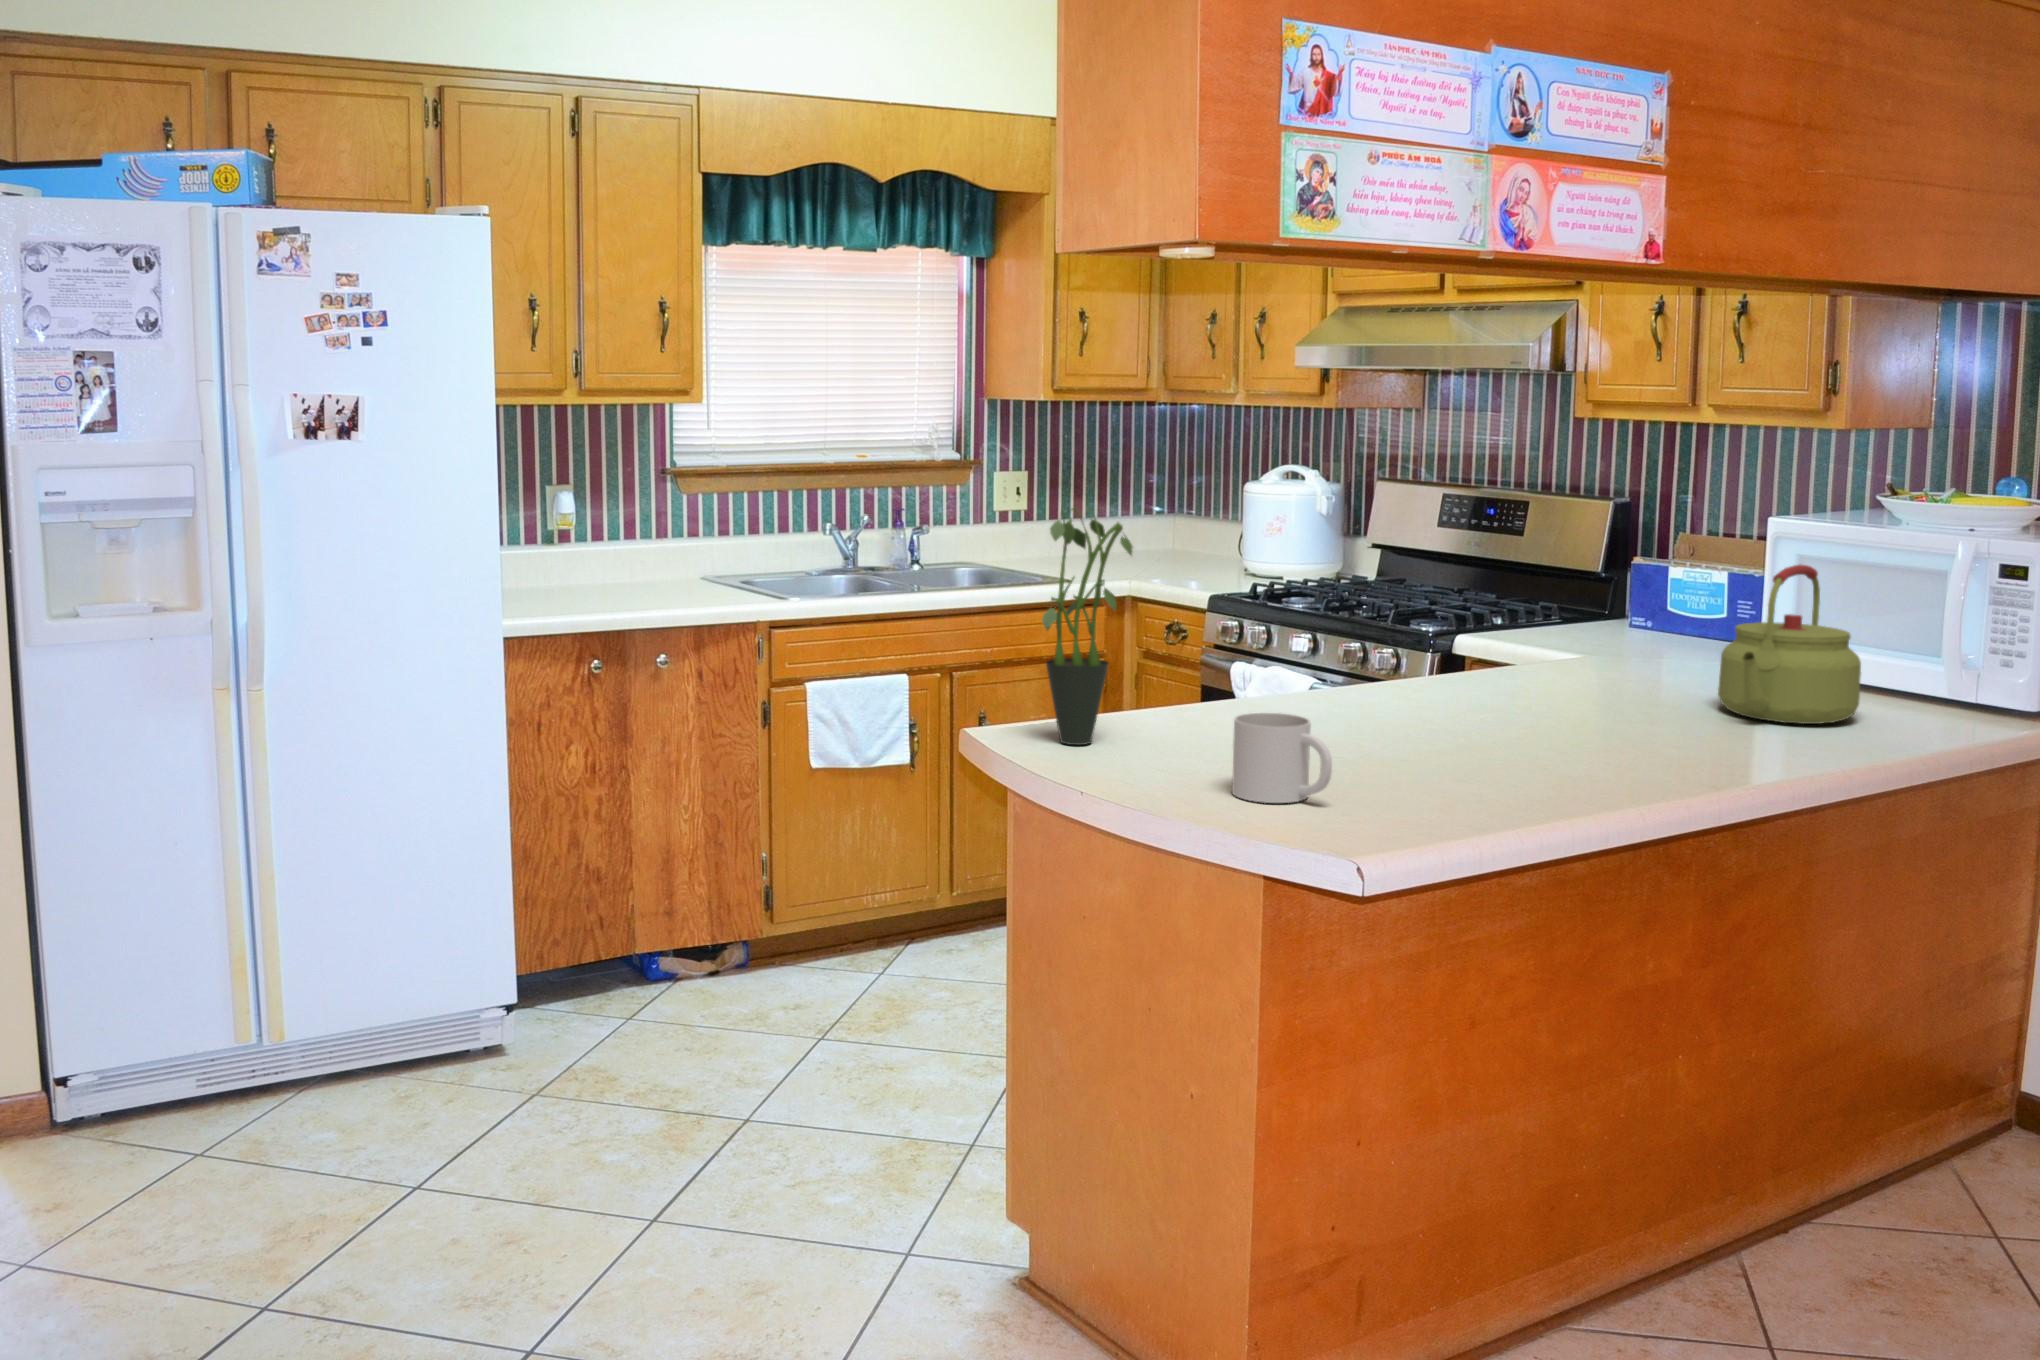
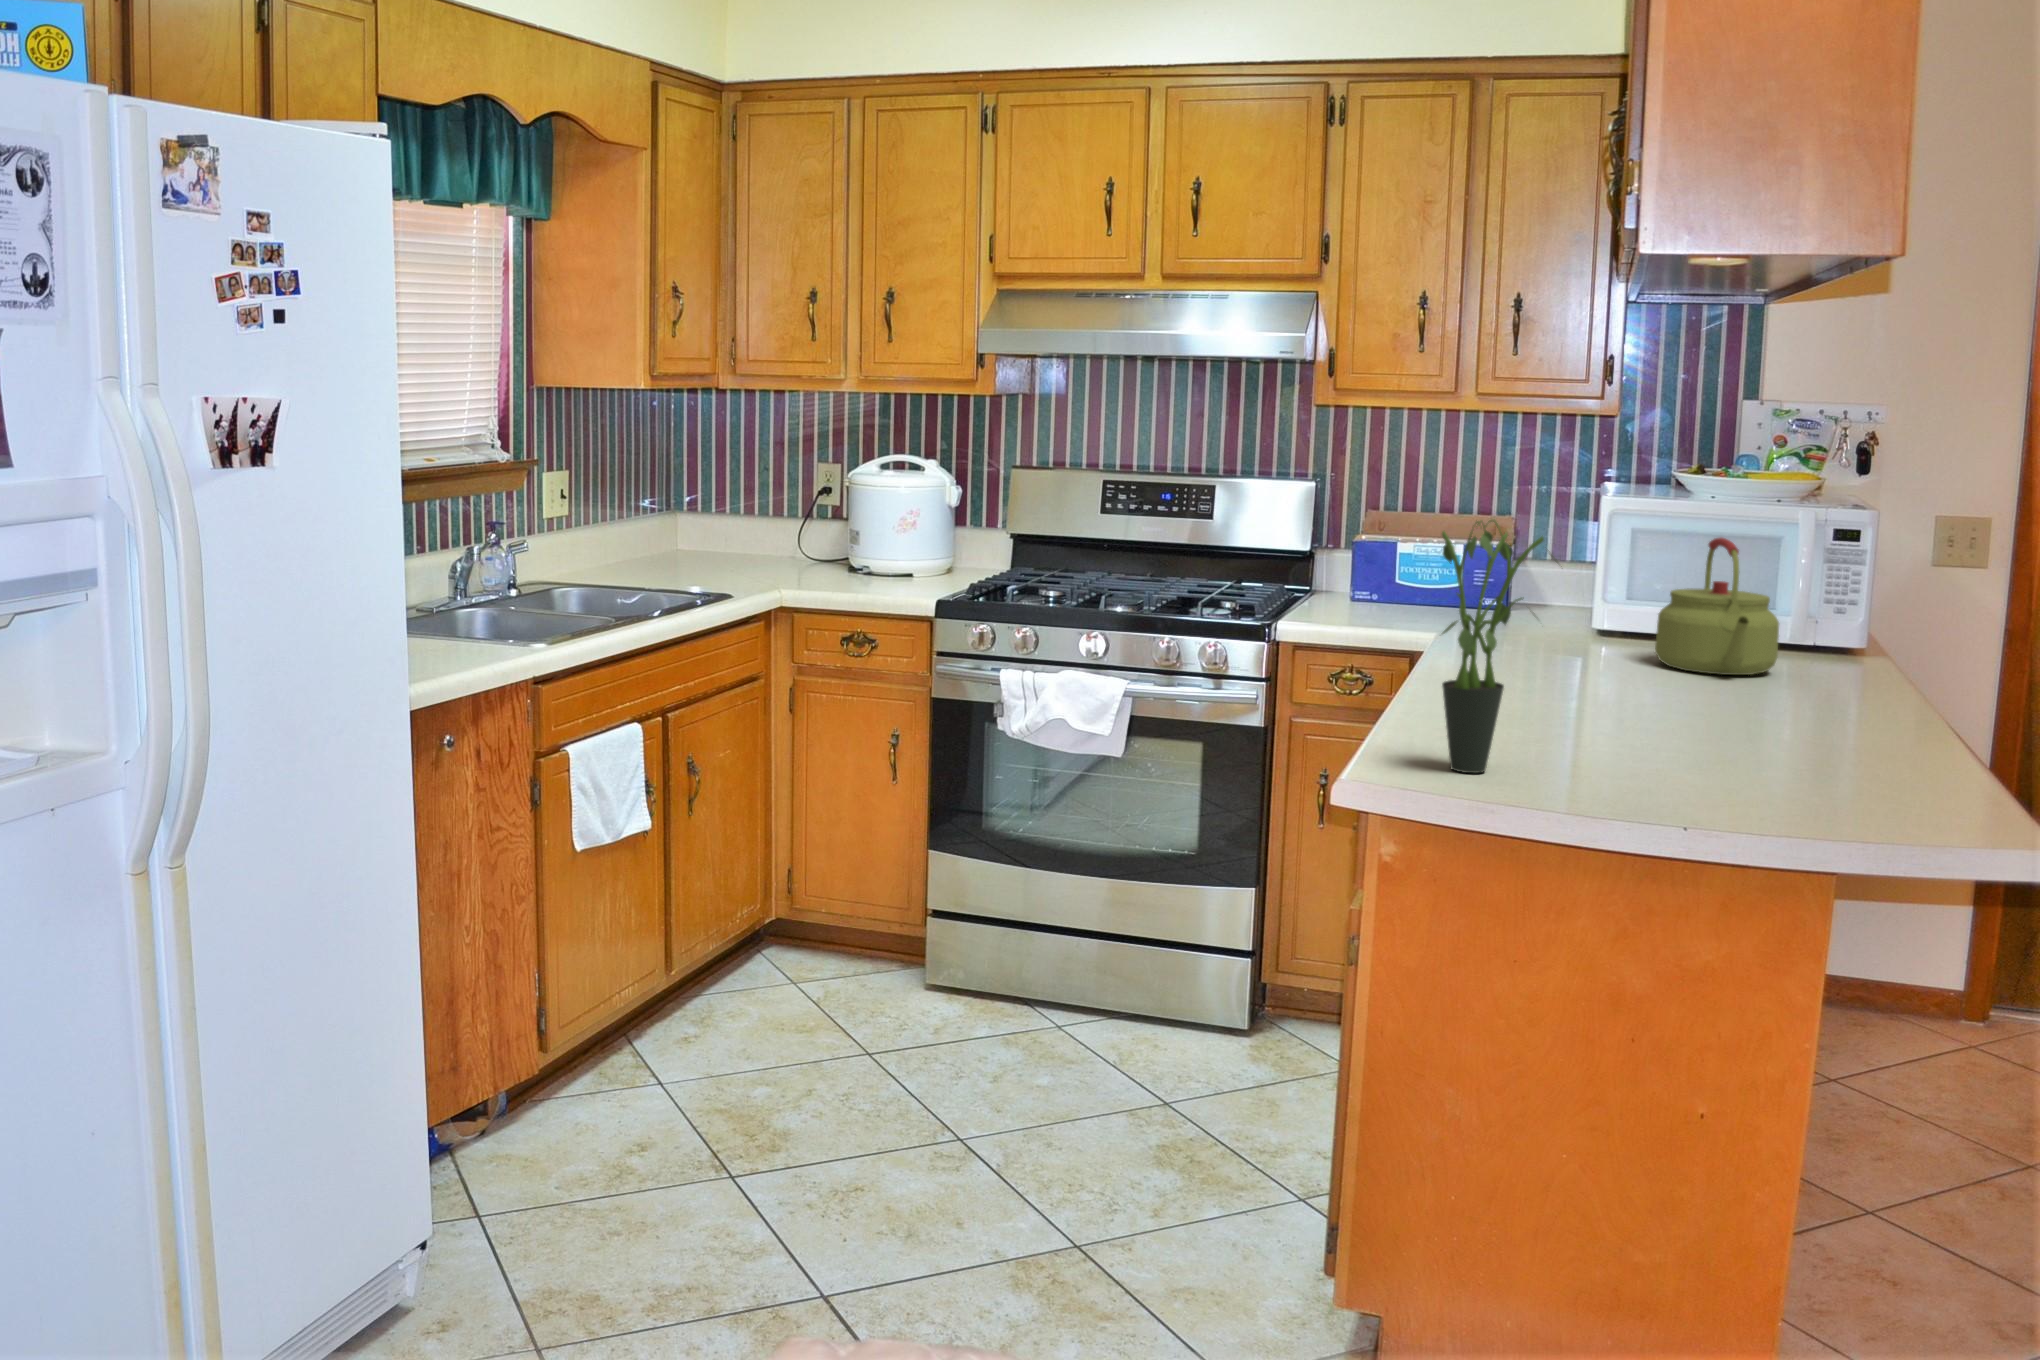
mug: present [1232,713,1332,803] -> none [1718,713,1837,802]

